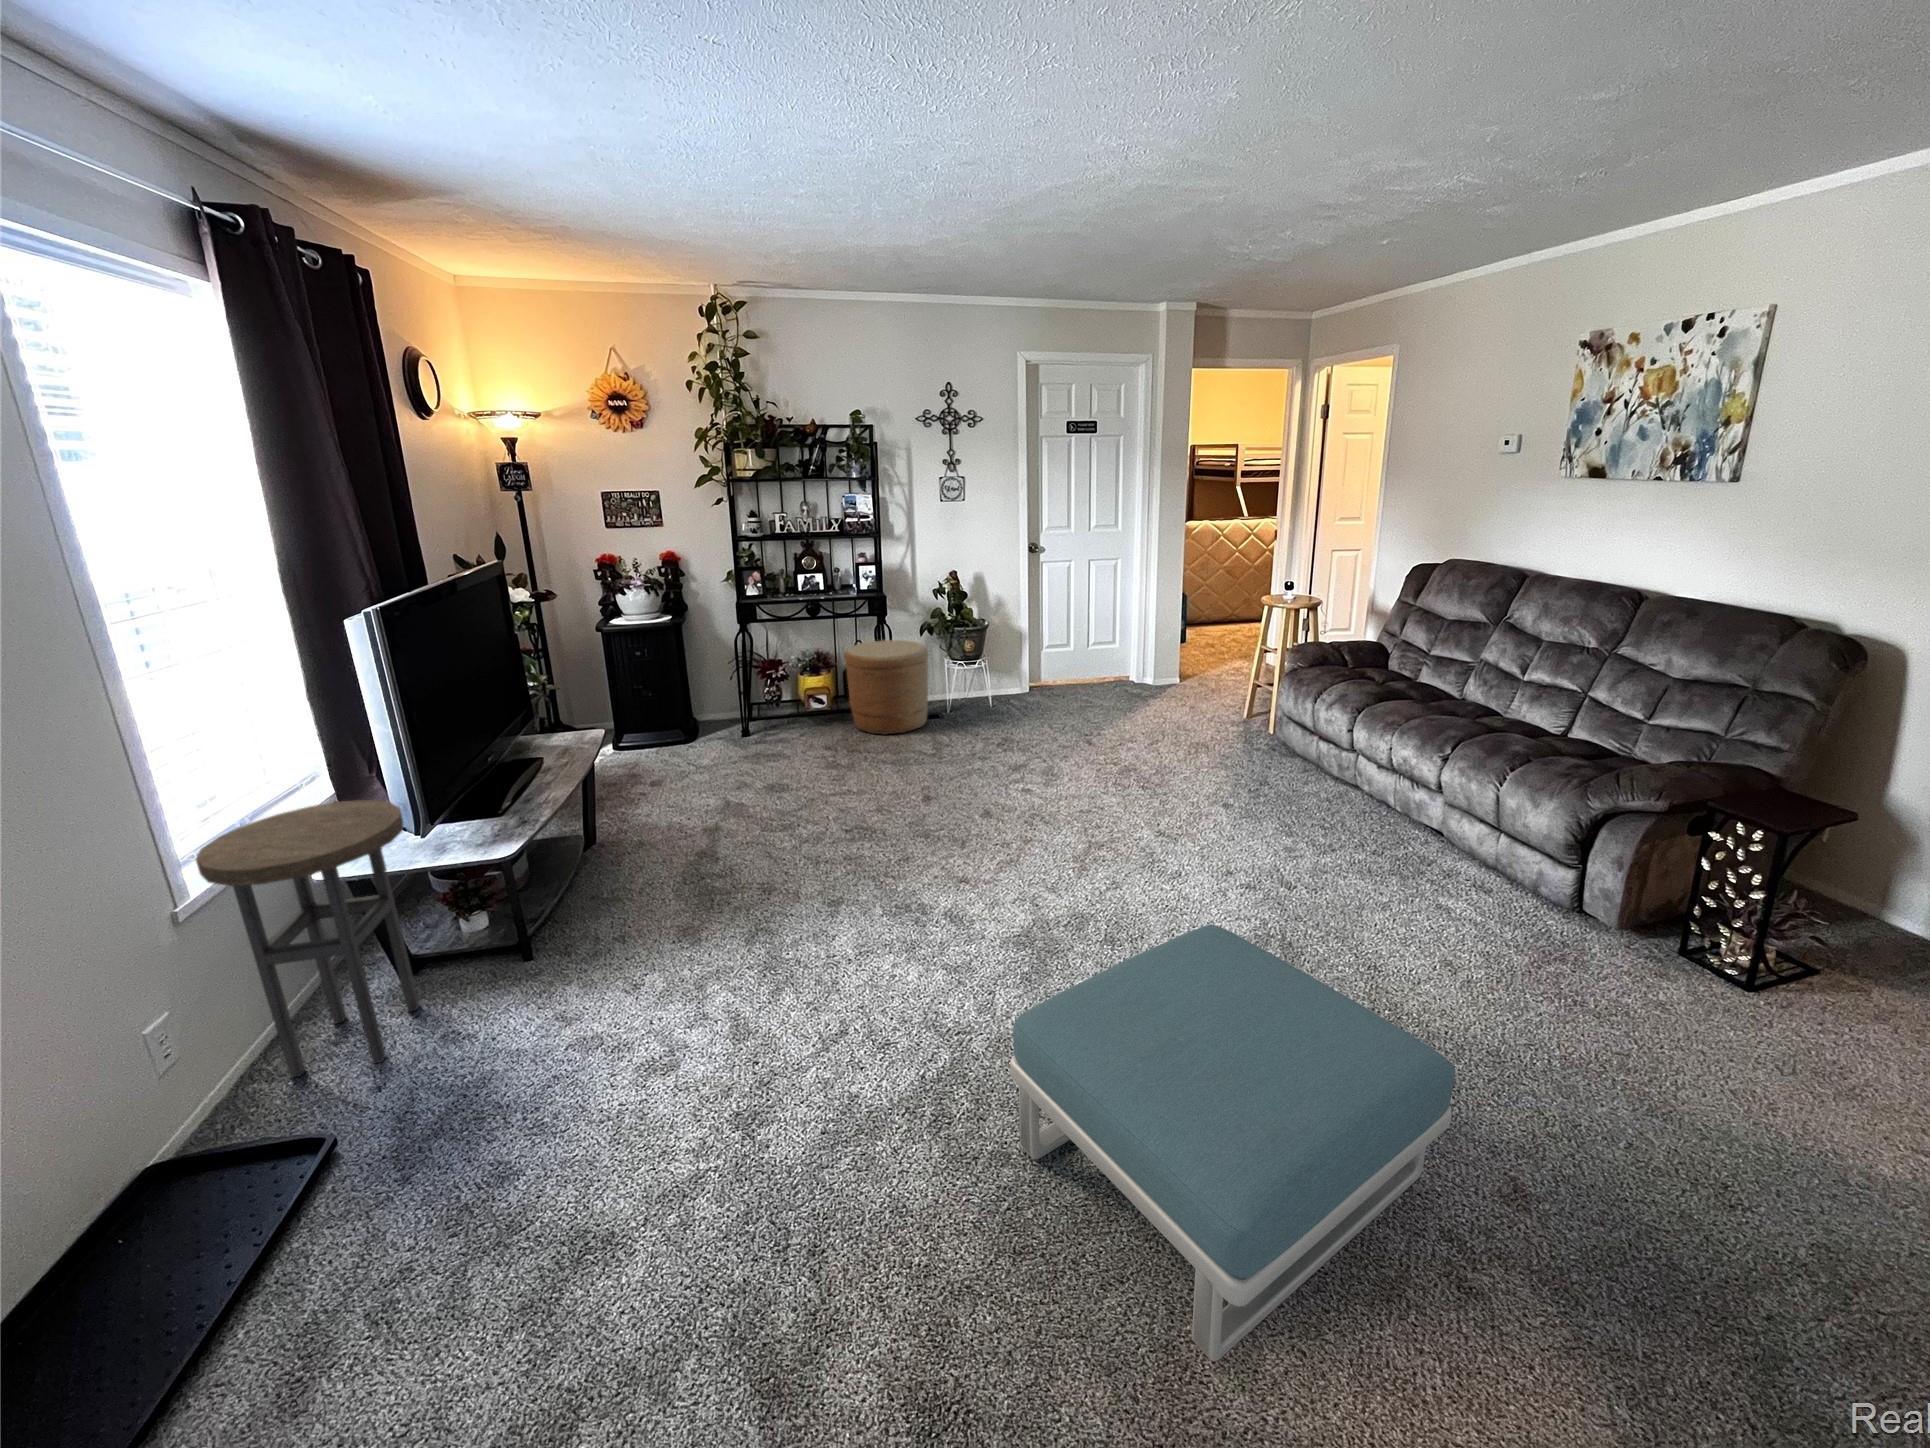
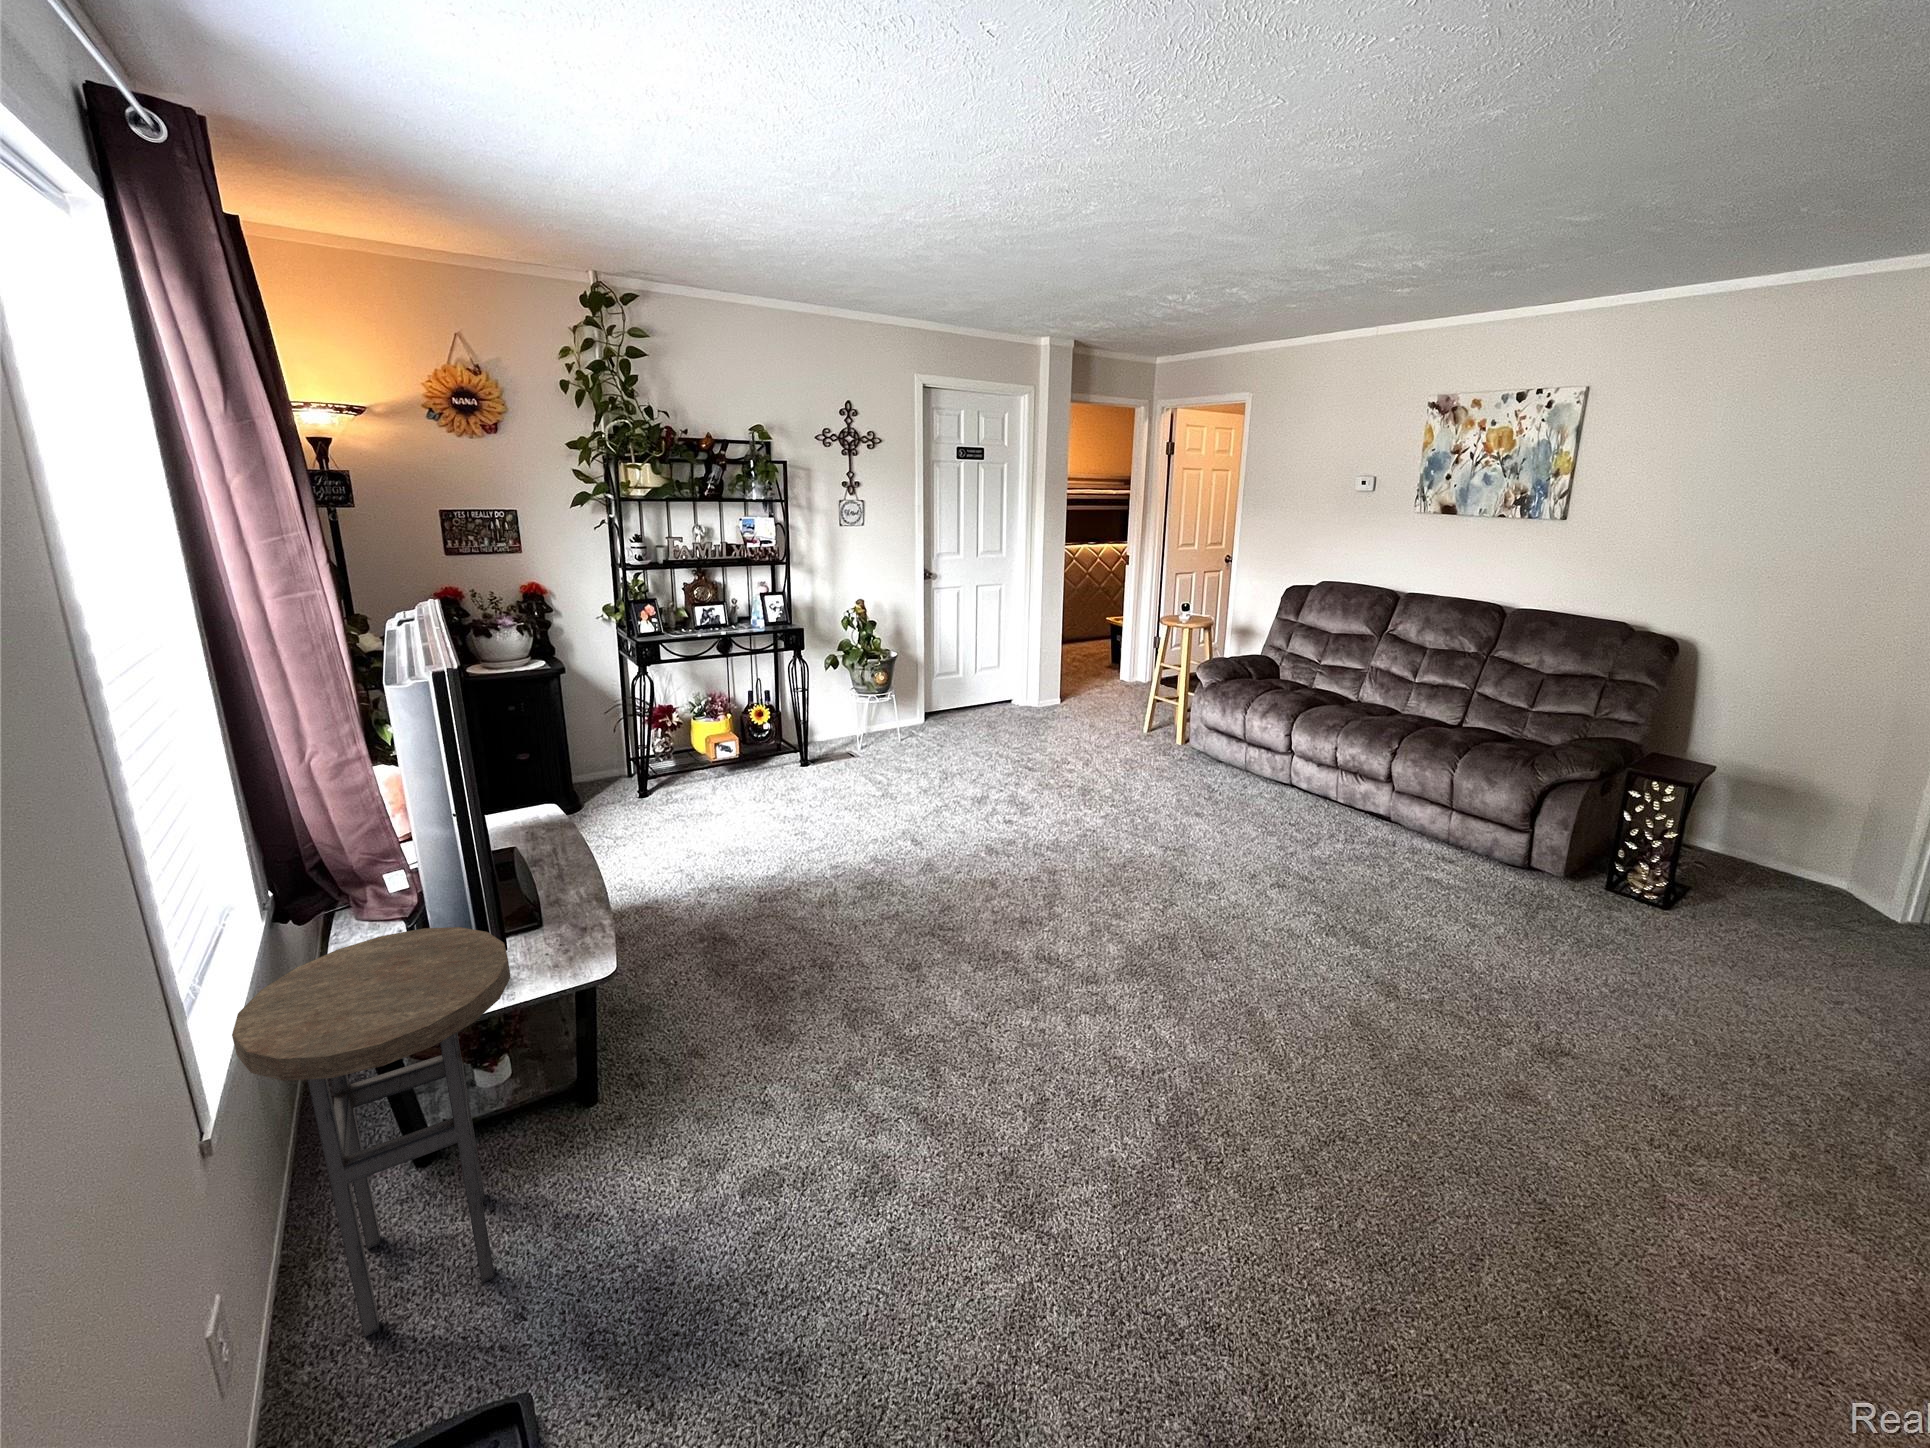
woven basket: present [844,640,929,735] -> none [757,676,852,781]
footstool: present [1010,925,1455,1361] -> none [1292,920,1657,1295]

